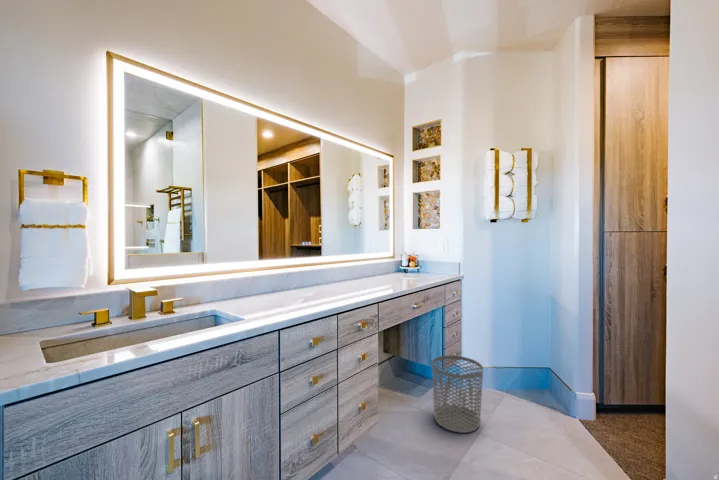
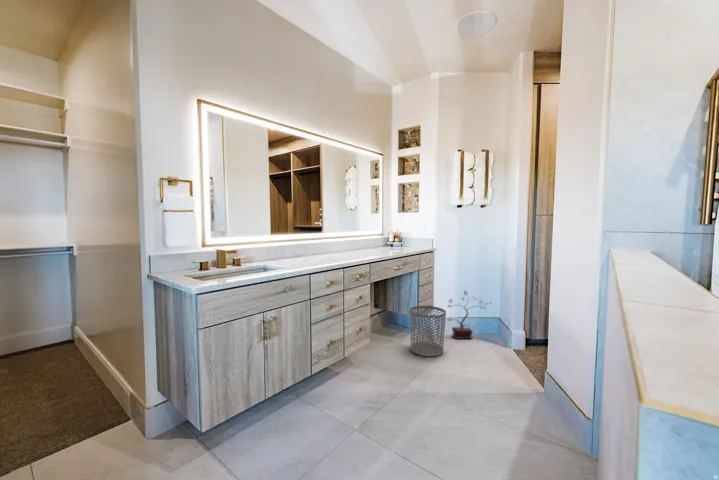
potted plant: none [481,331,544,398] -> present [449,292,483,339]

